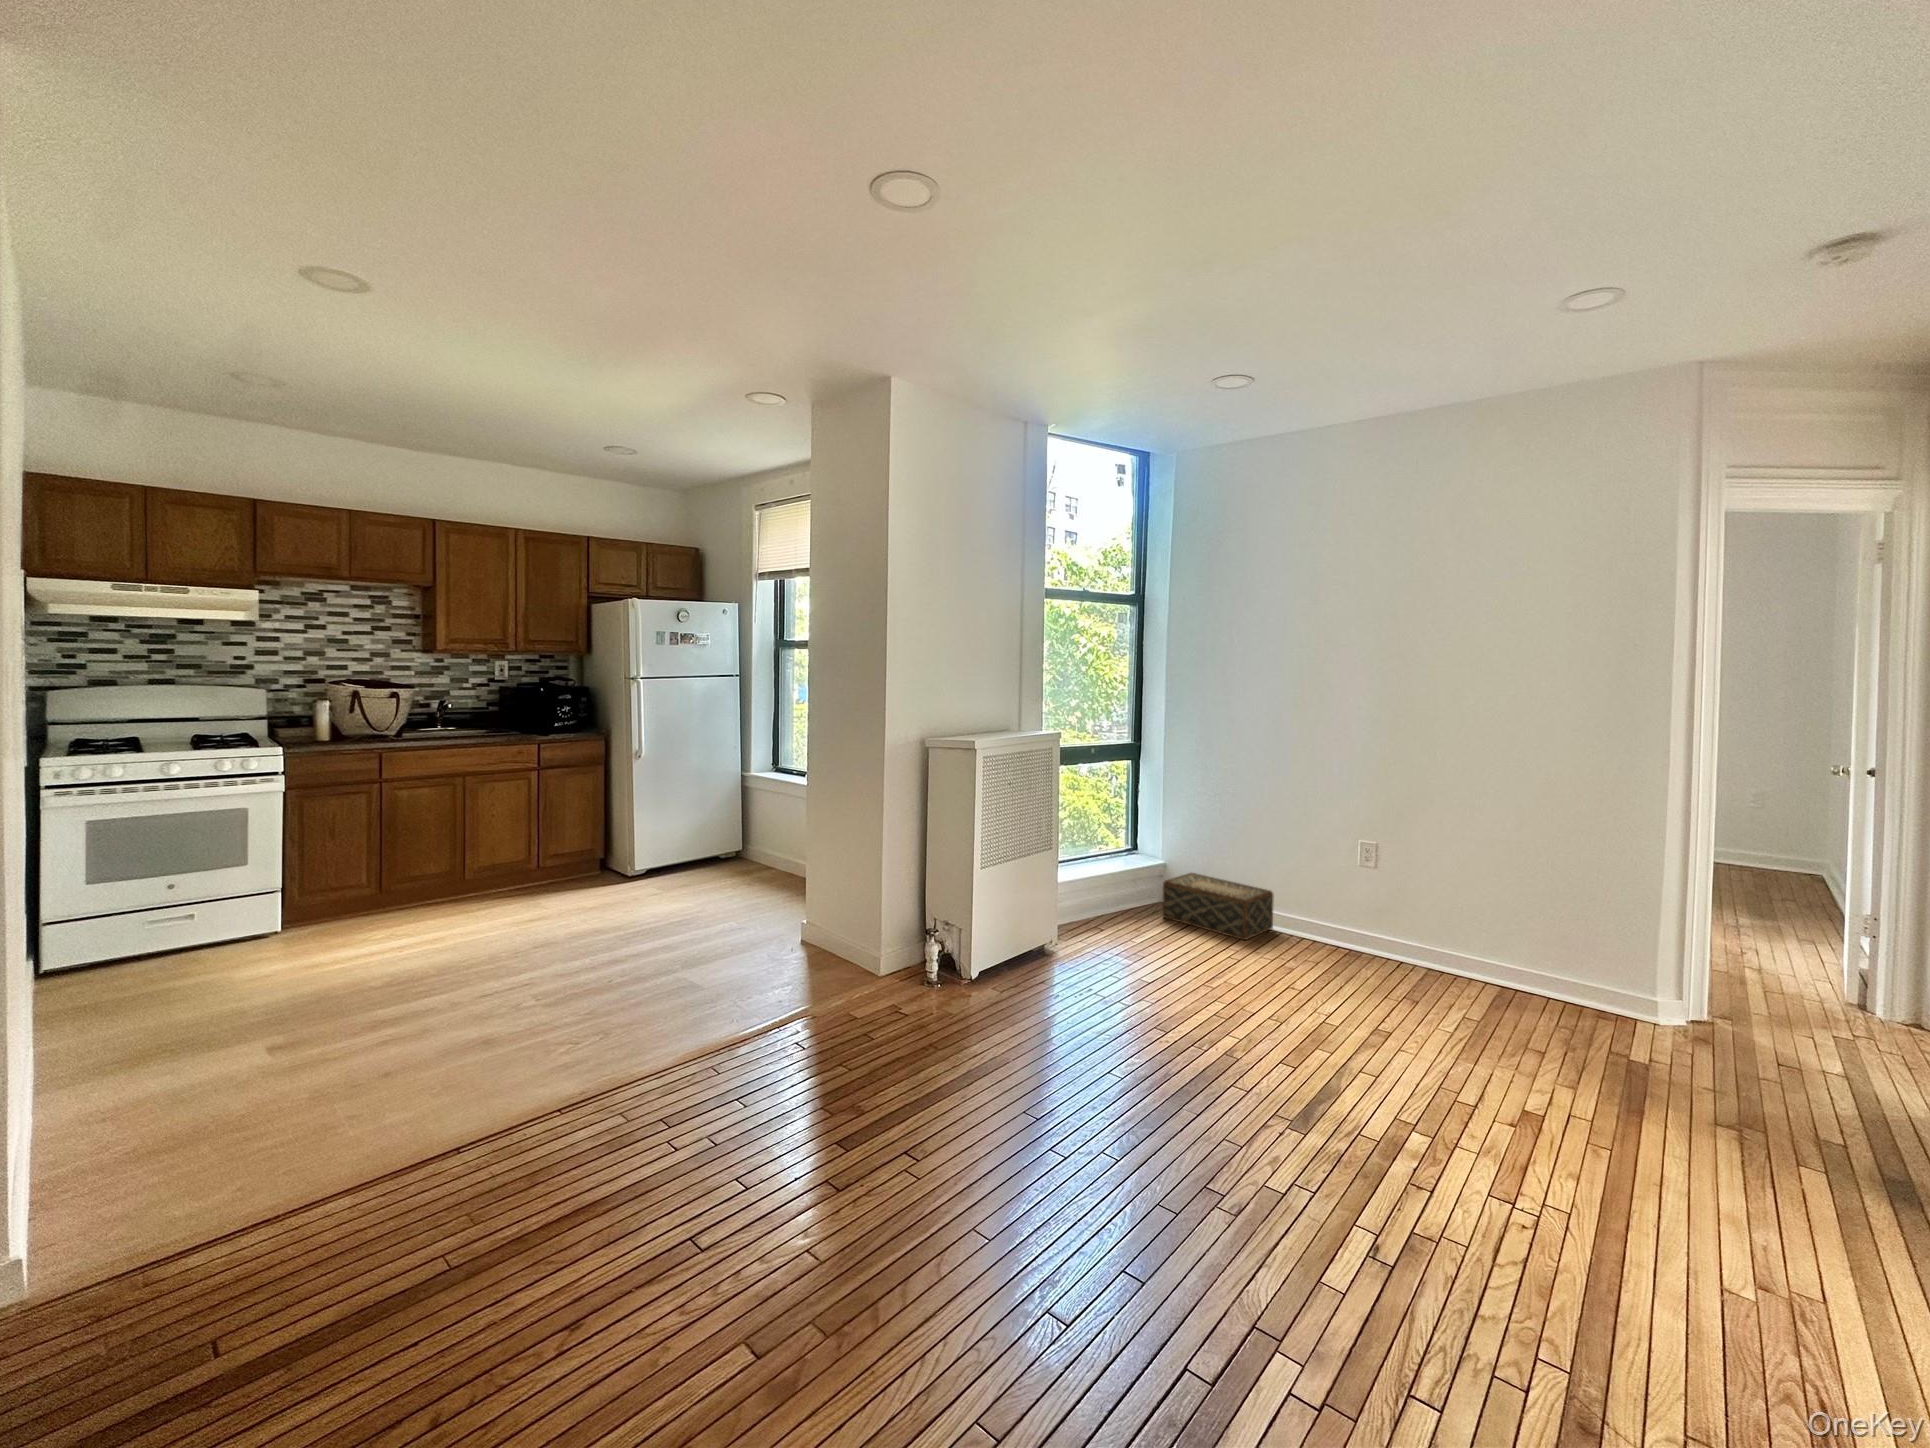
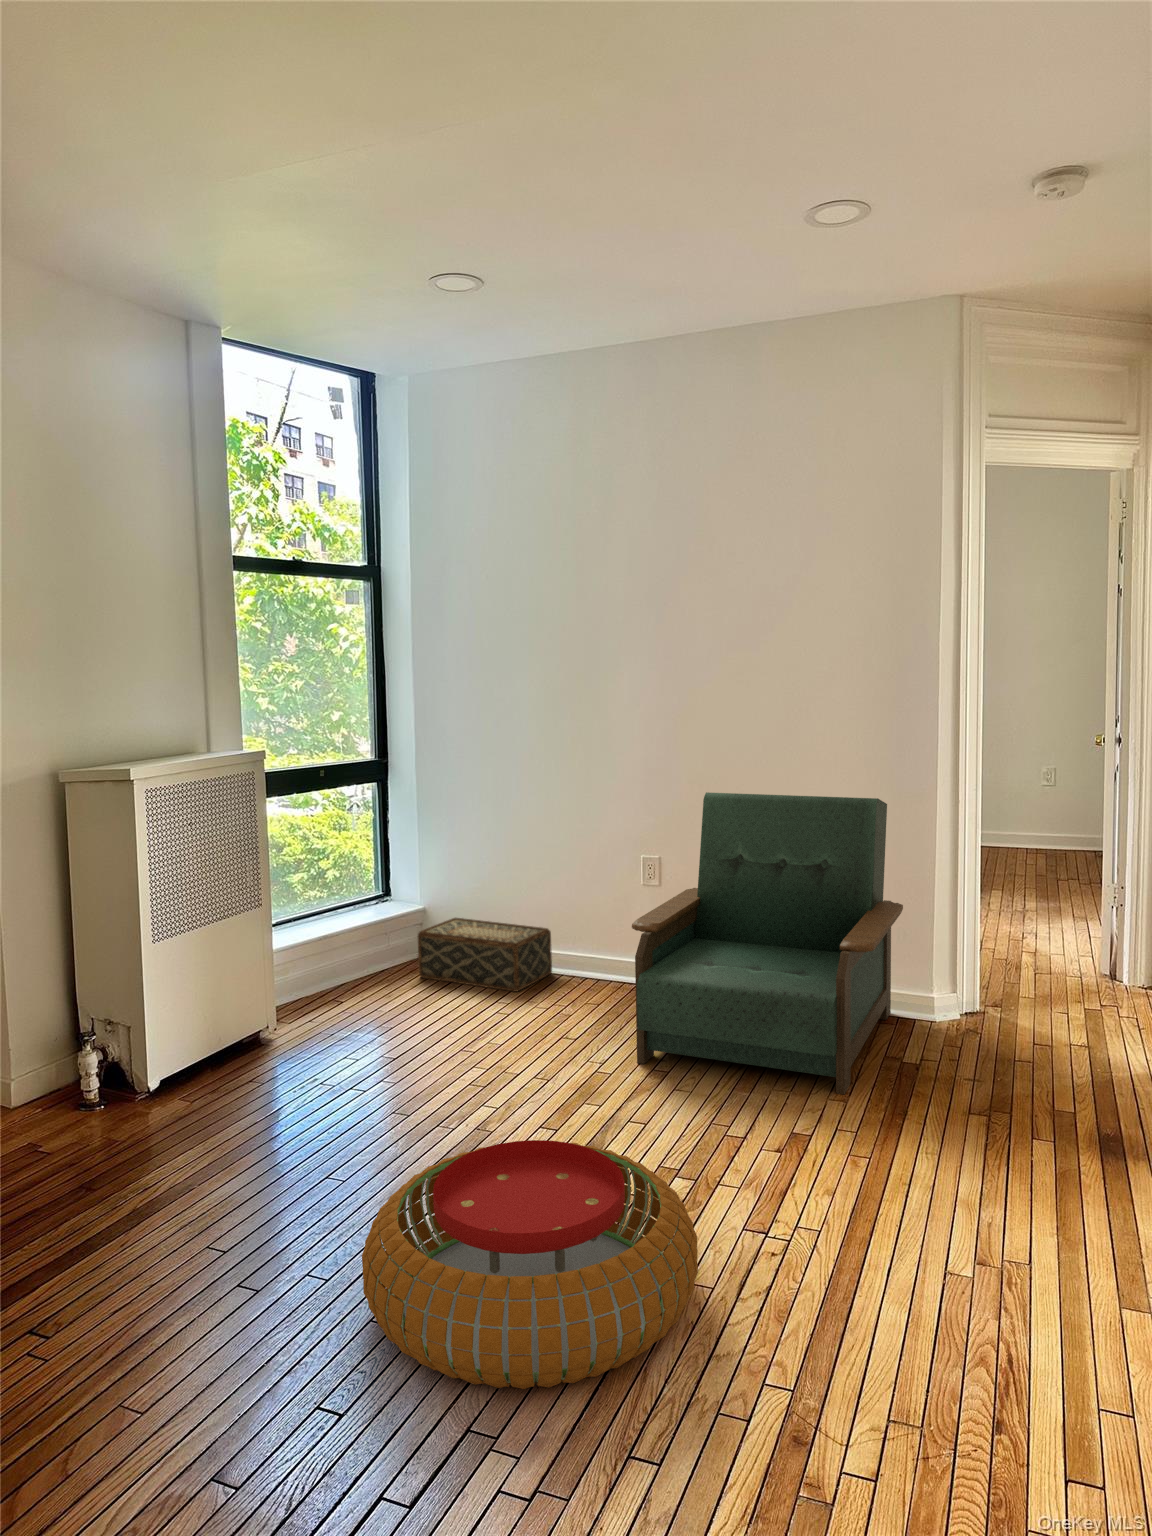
armchair: none [1359,792,1627,1083] -> present [632,792,903,1095]
pouf: none [1154,1075,1458,1308] -> present [362,1140,698,1389]

